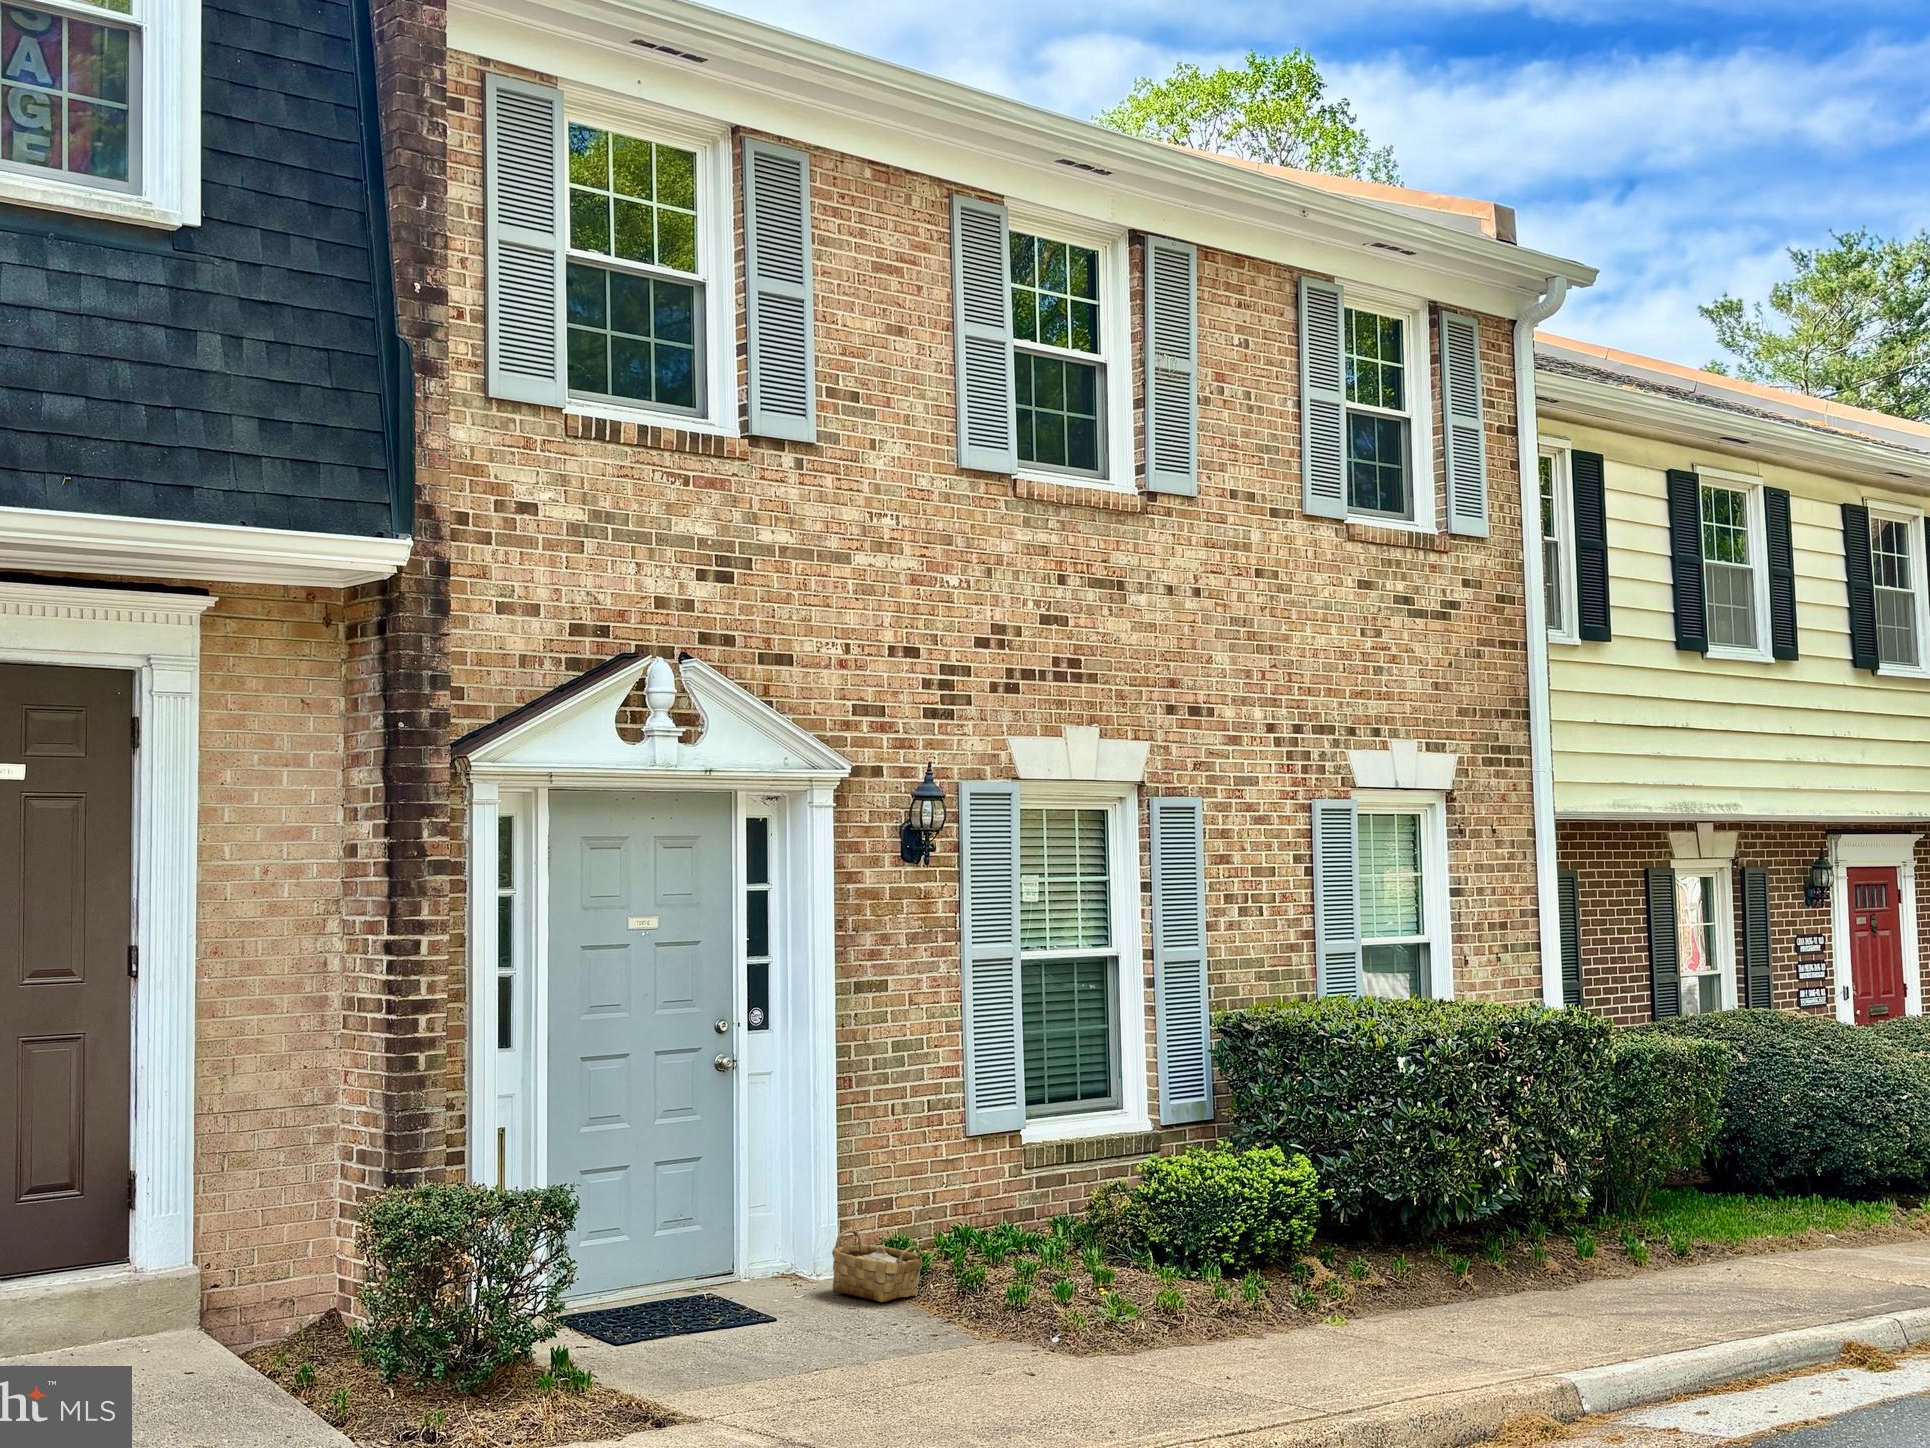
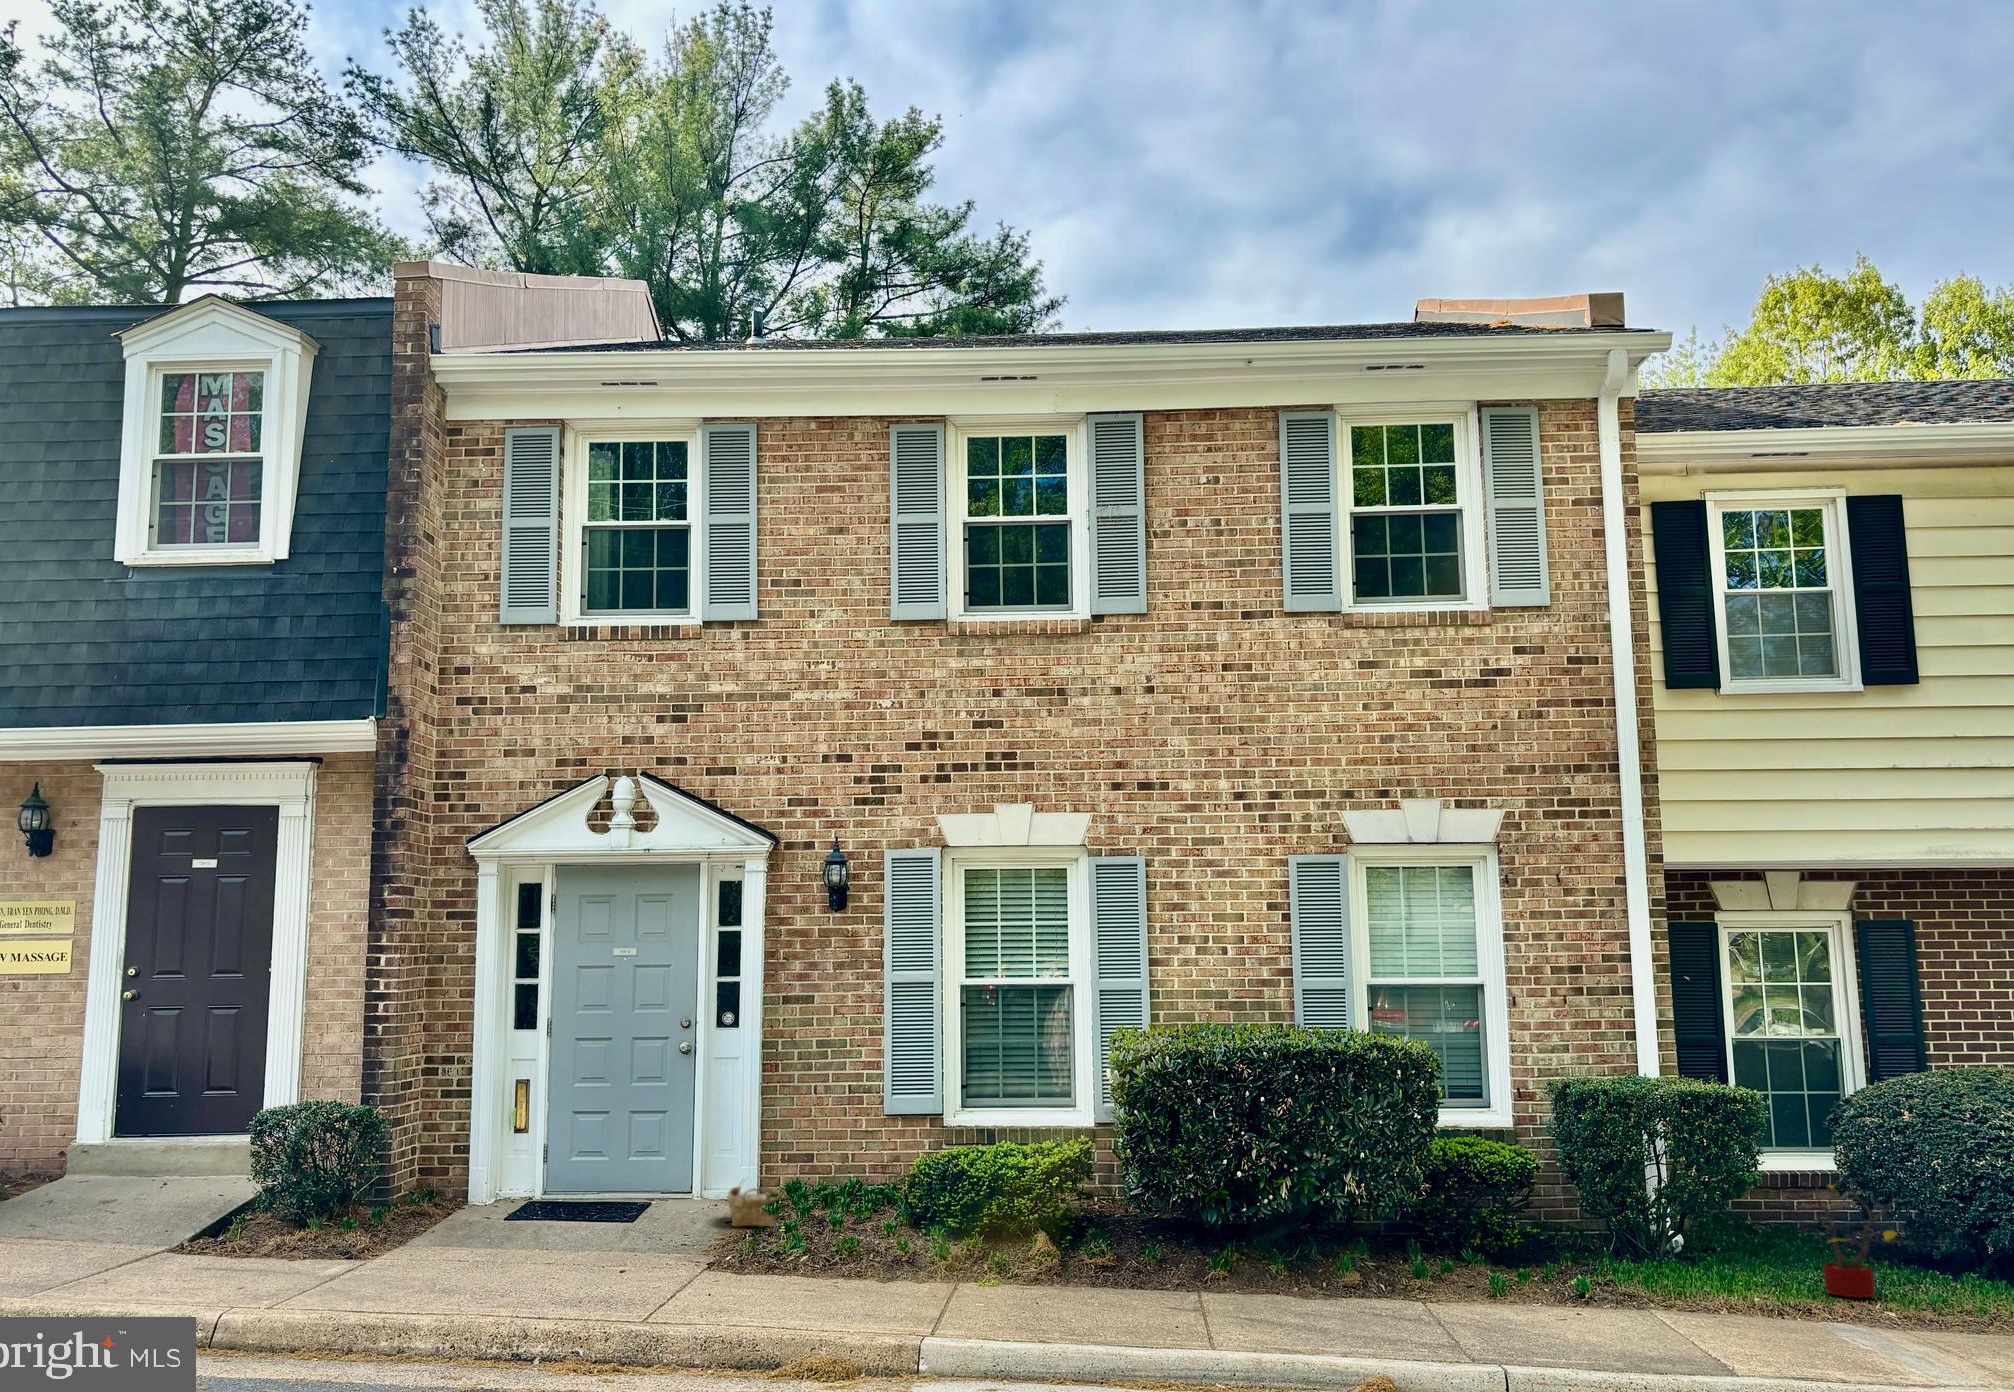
decorative plant: none [1729,1111,1844,1214] -> present [1815,1185,1897,1297]

